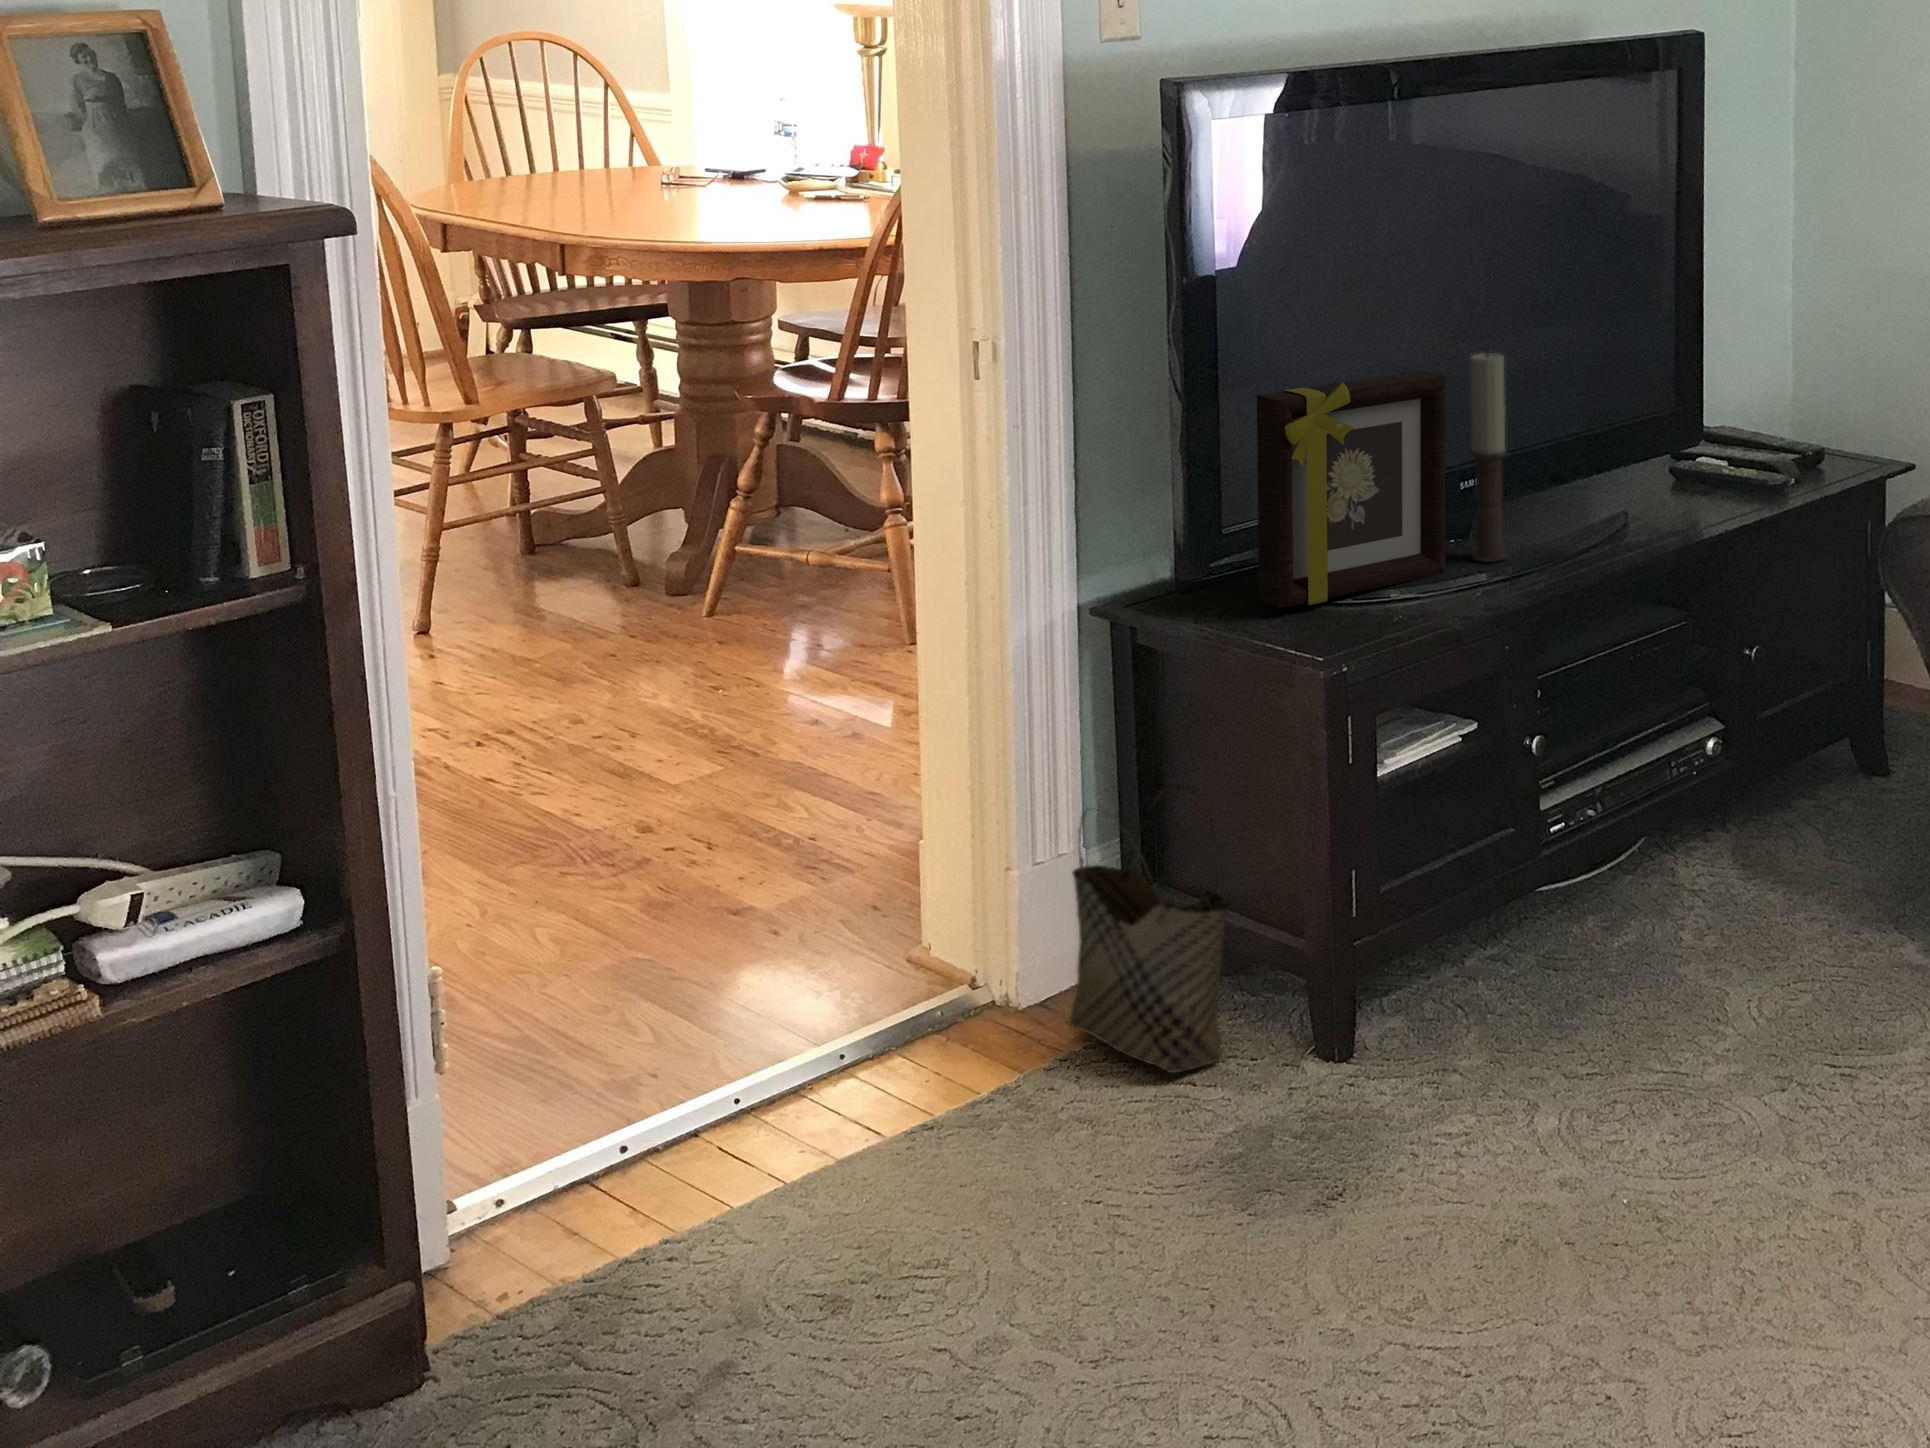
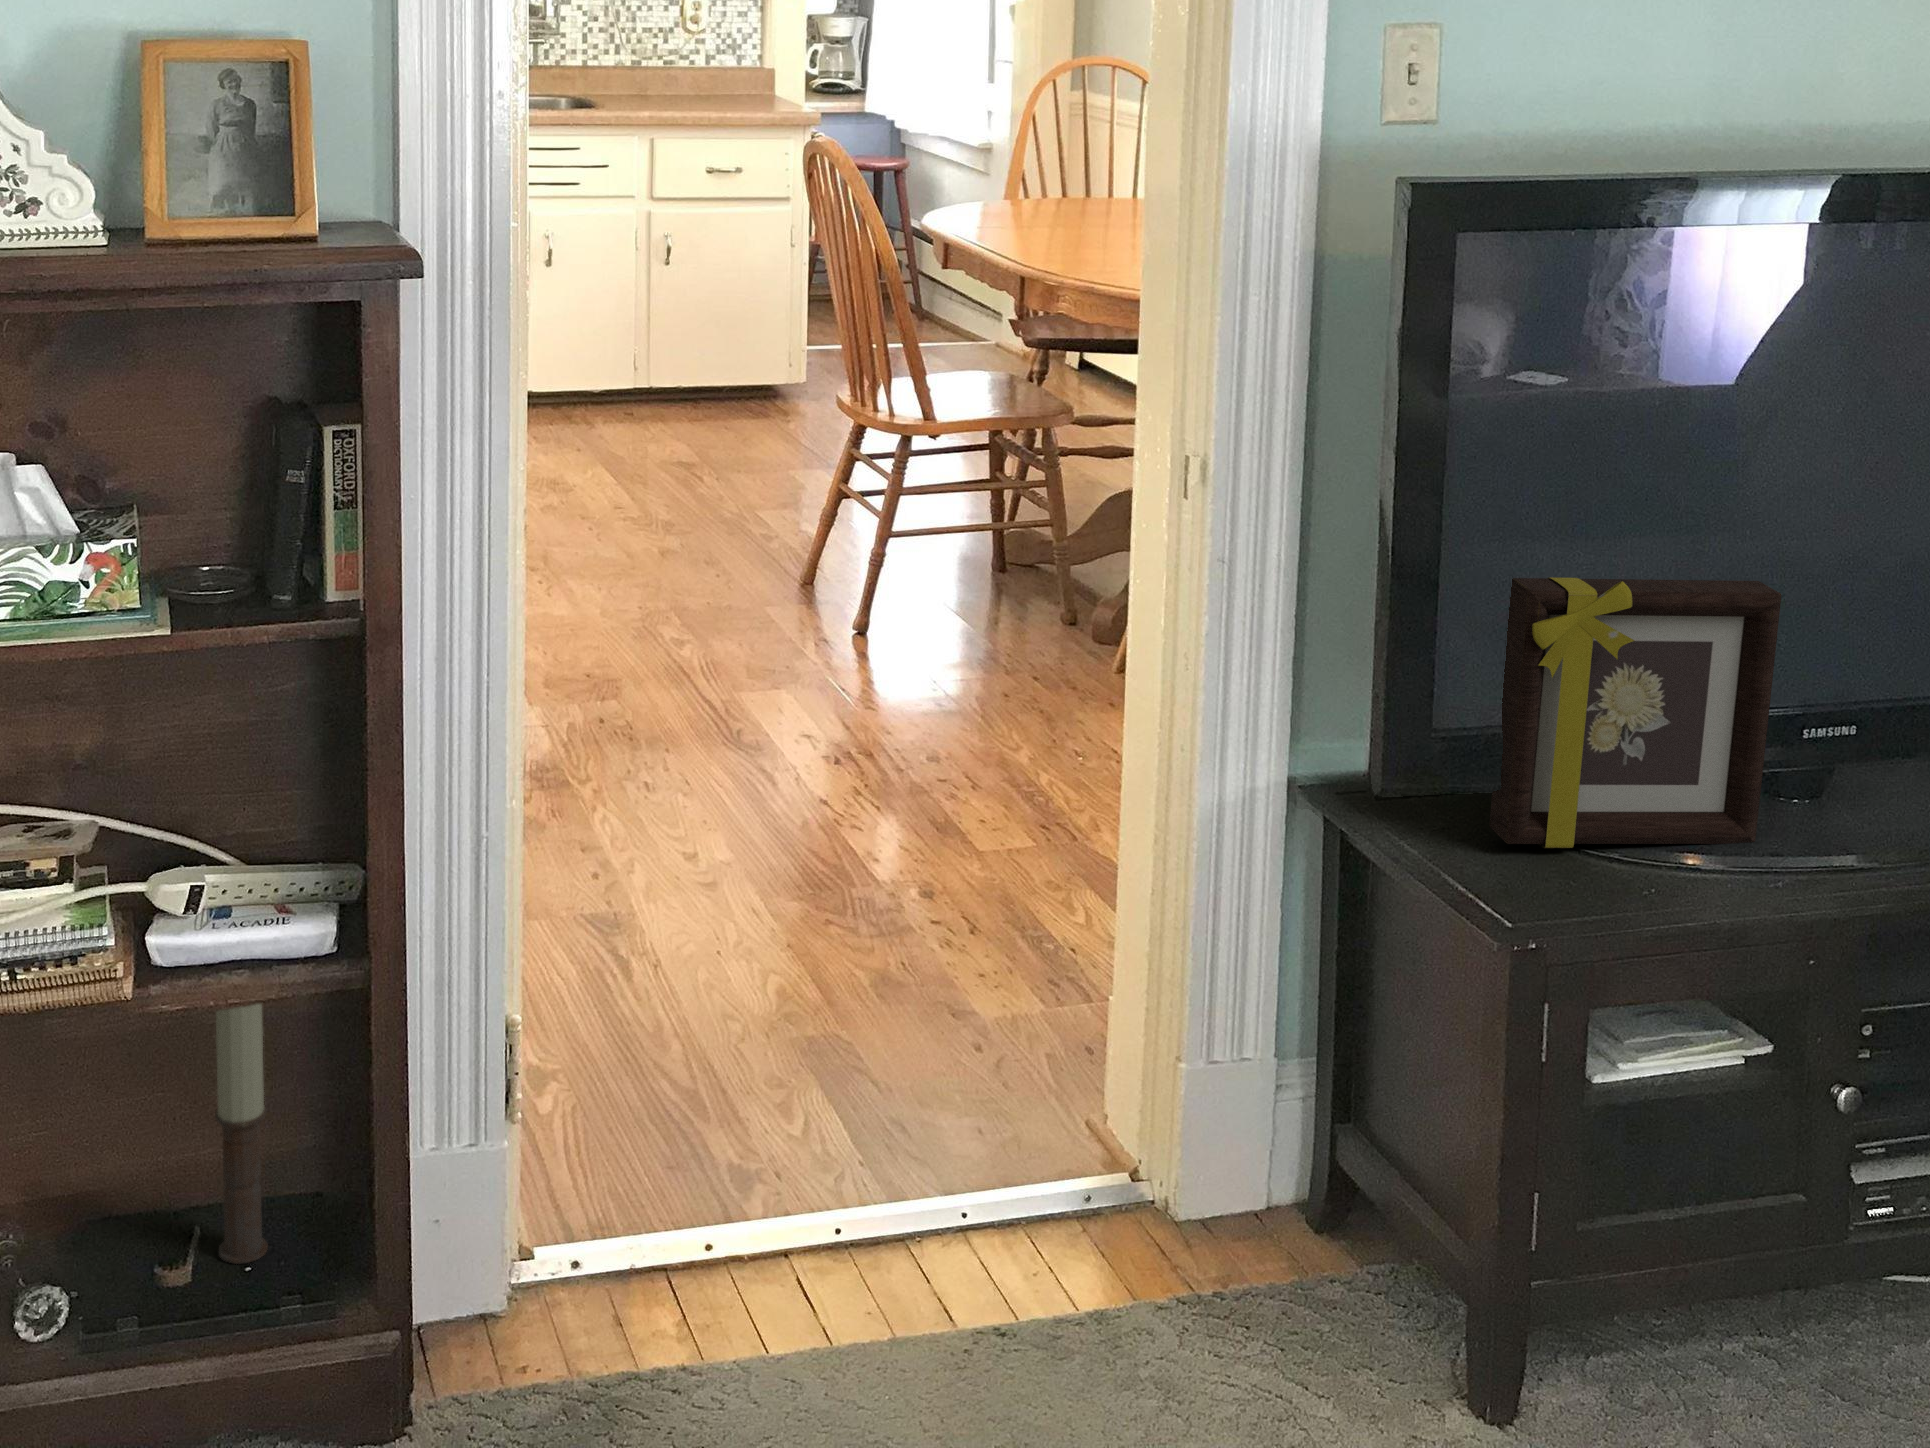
candle: present [1470,352,1507,562] -> present [215,1004,268,1264]
woven basket: present [1069,784,1230,1073] -> none [1208,1020,1387,1369]

